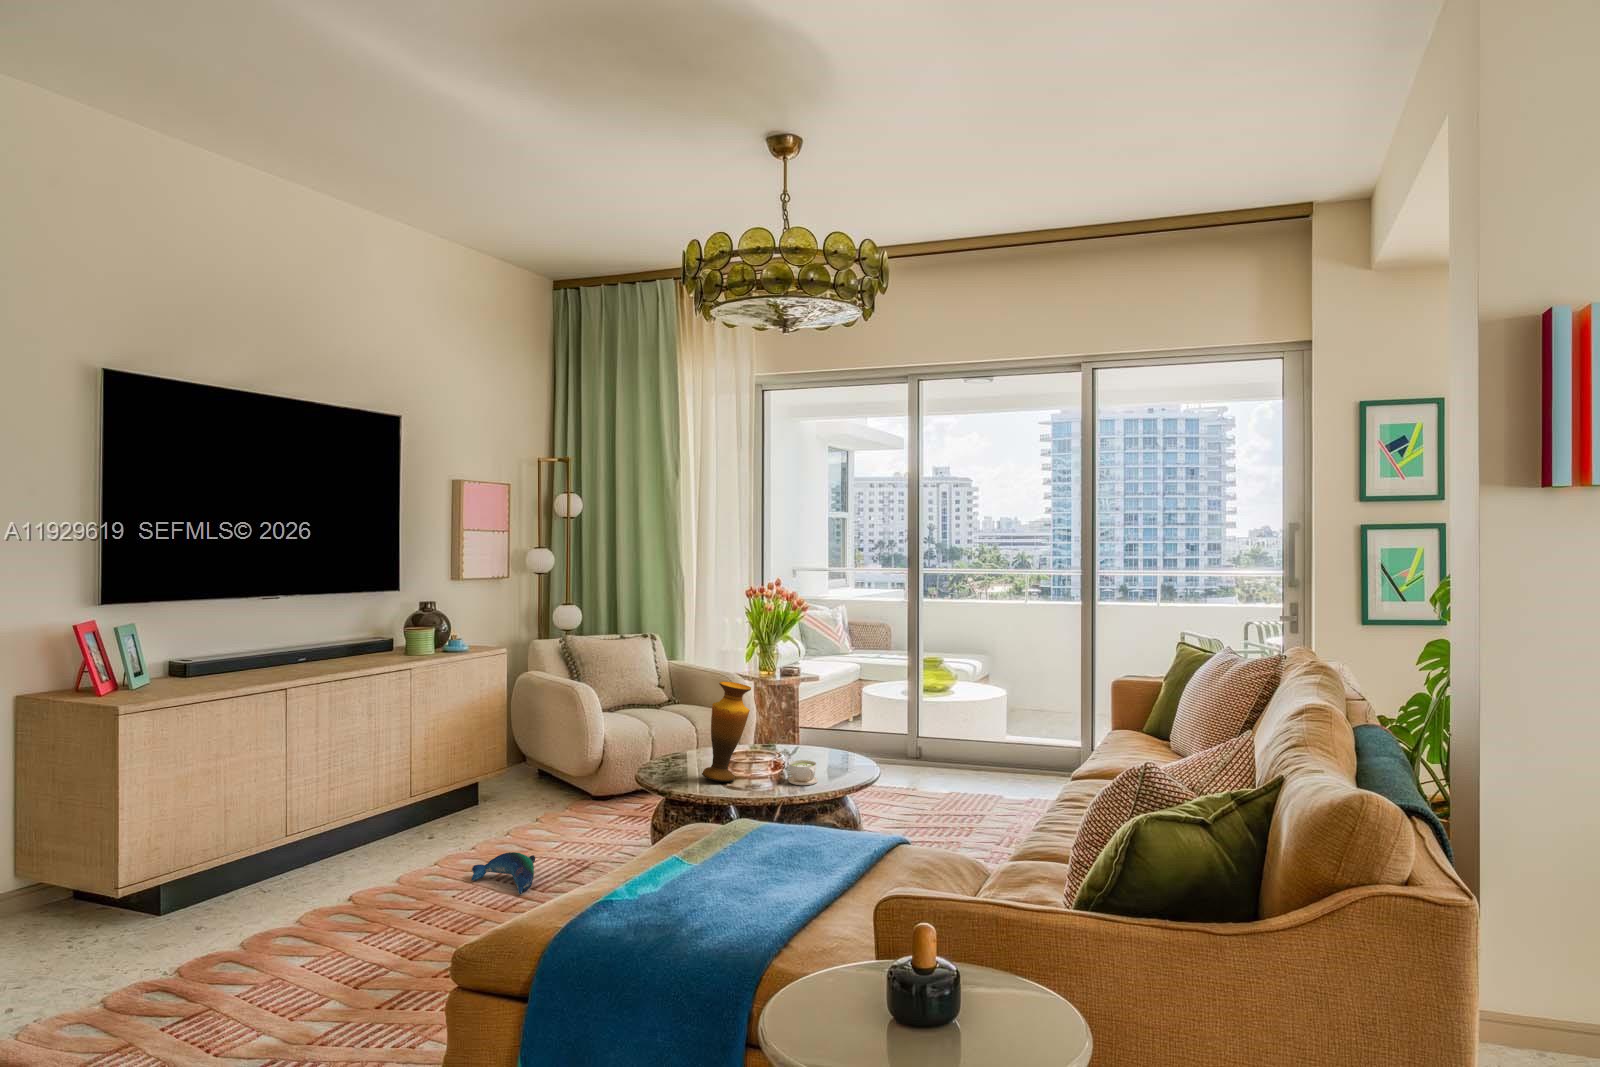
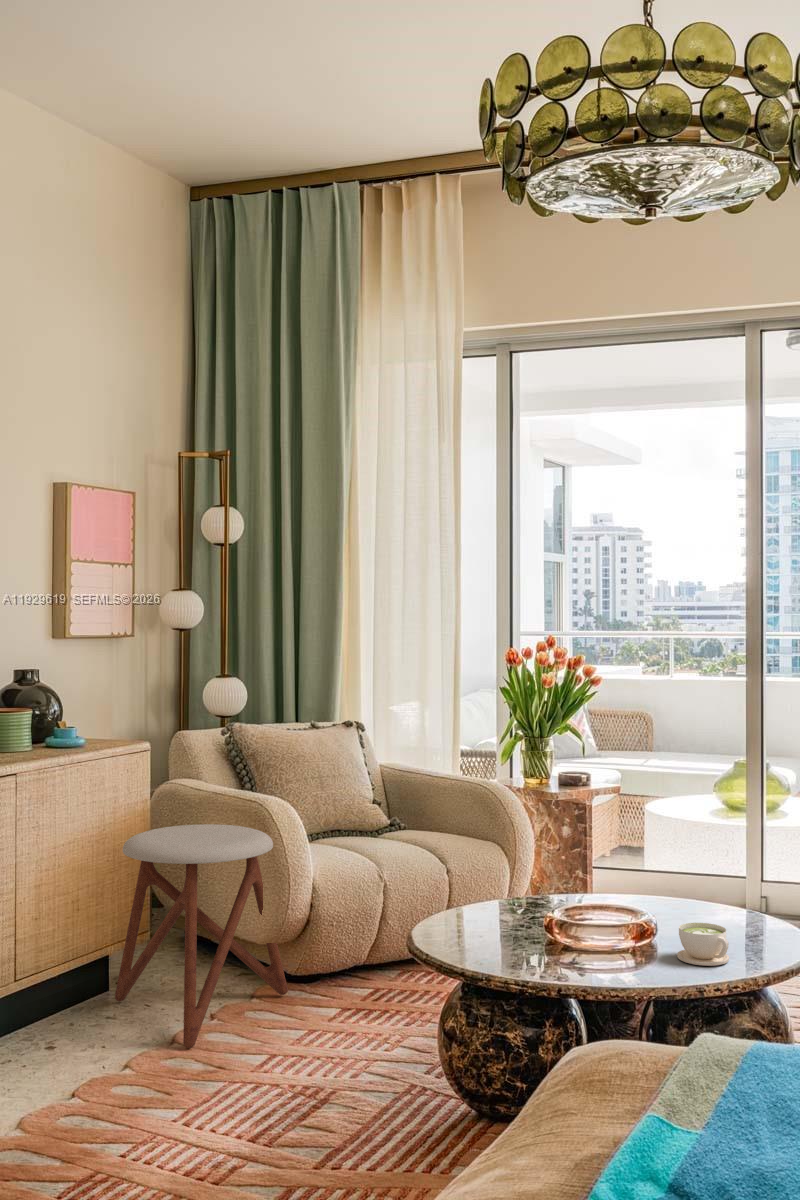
vase: present [702,681,751,782] -> none [530,790,612,960]
stool: none [478,700,588,838] -> present [115,824,288,1048]
plush toy: present [471,852,535,895] -> none [141,1077,249,1151]

